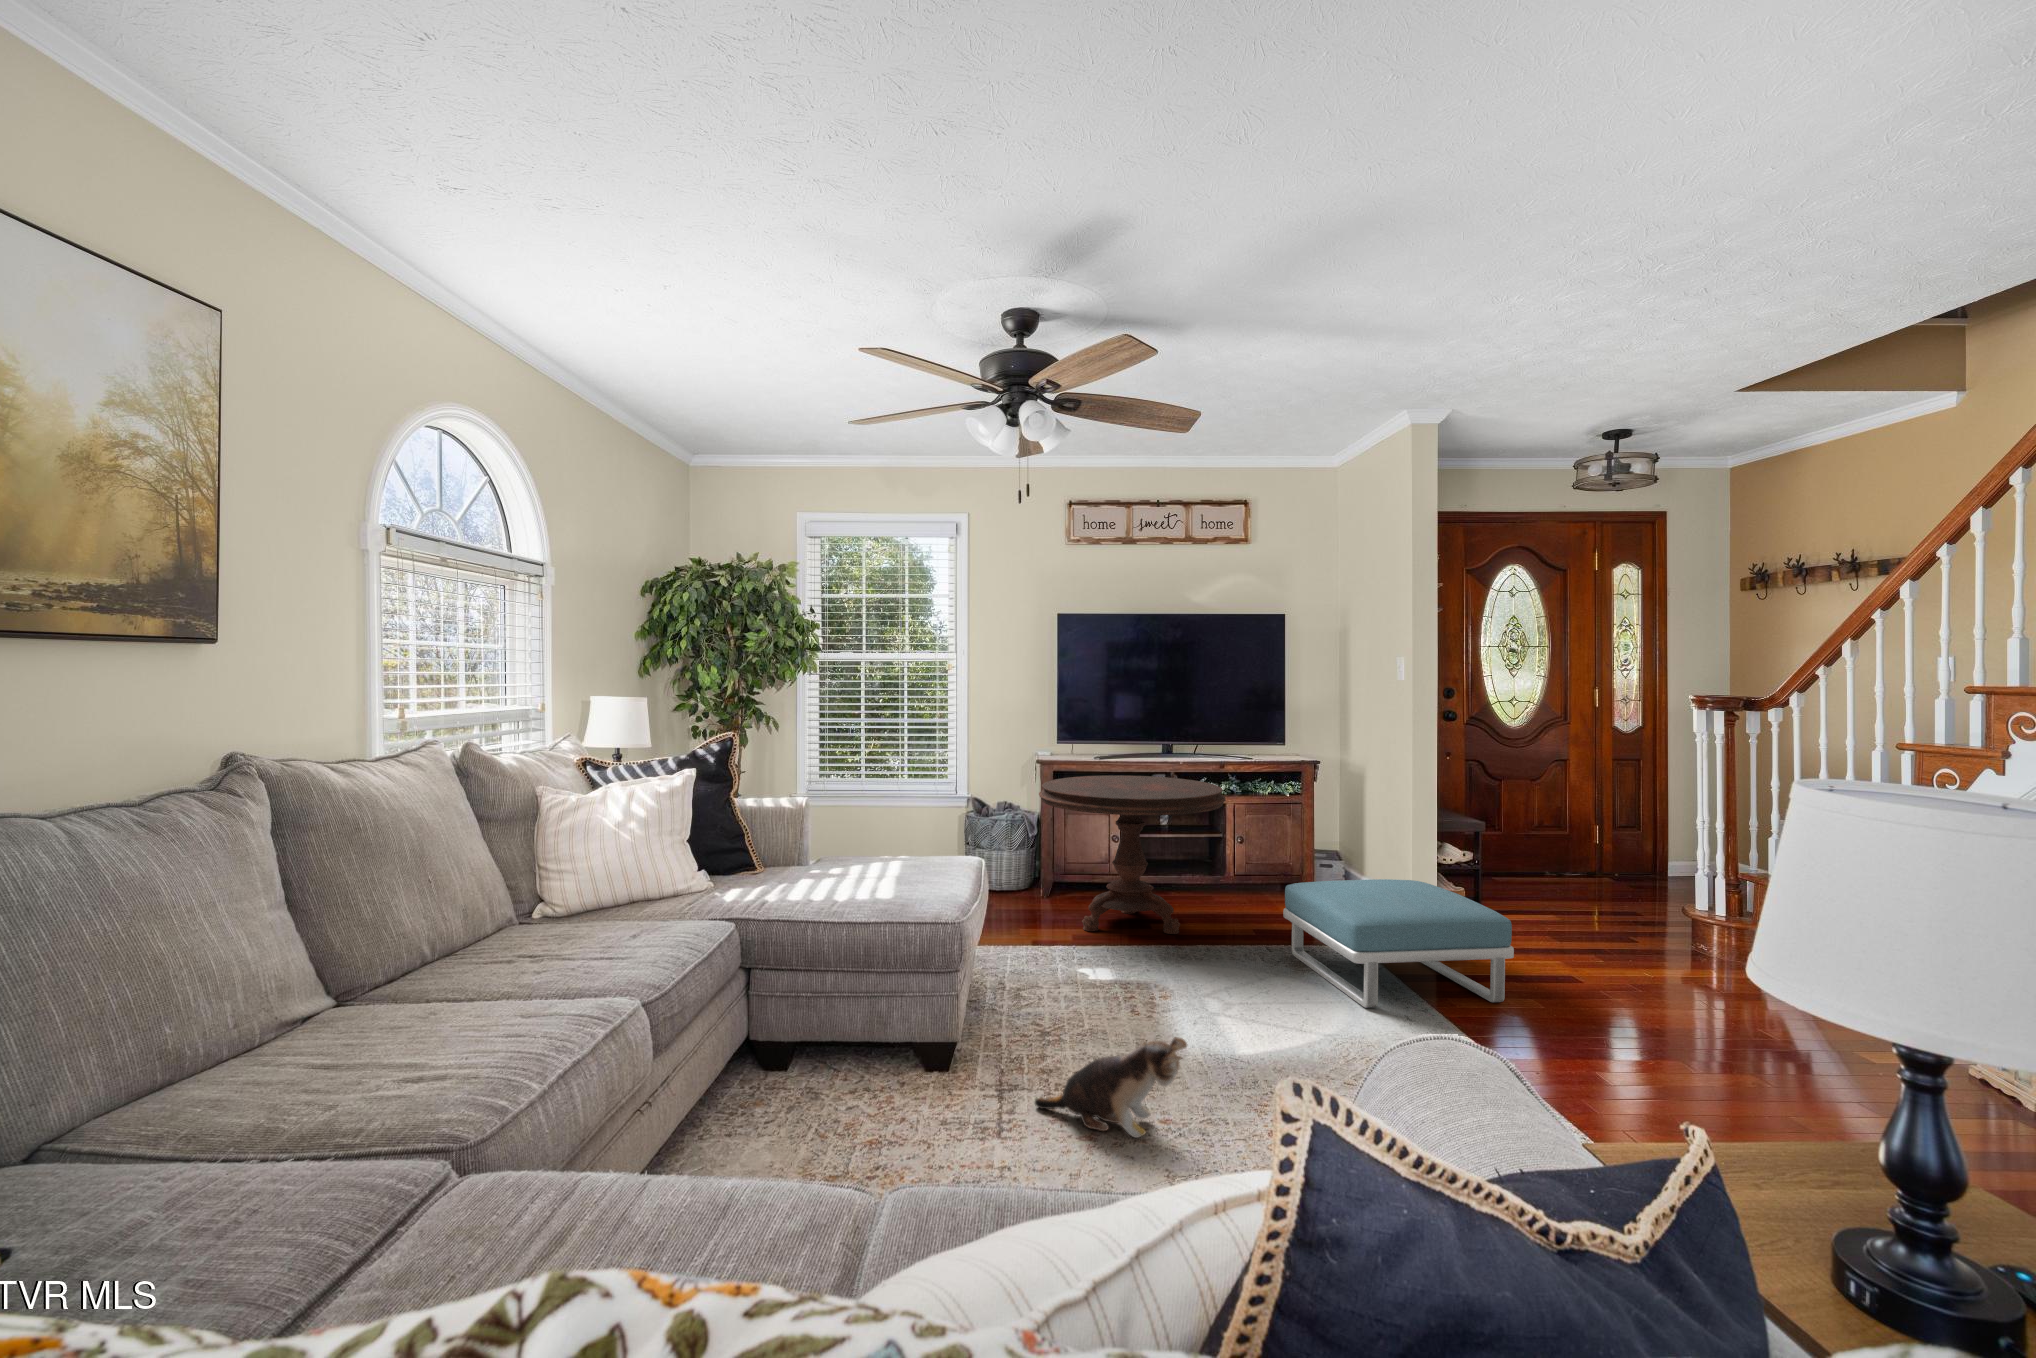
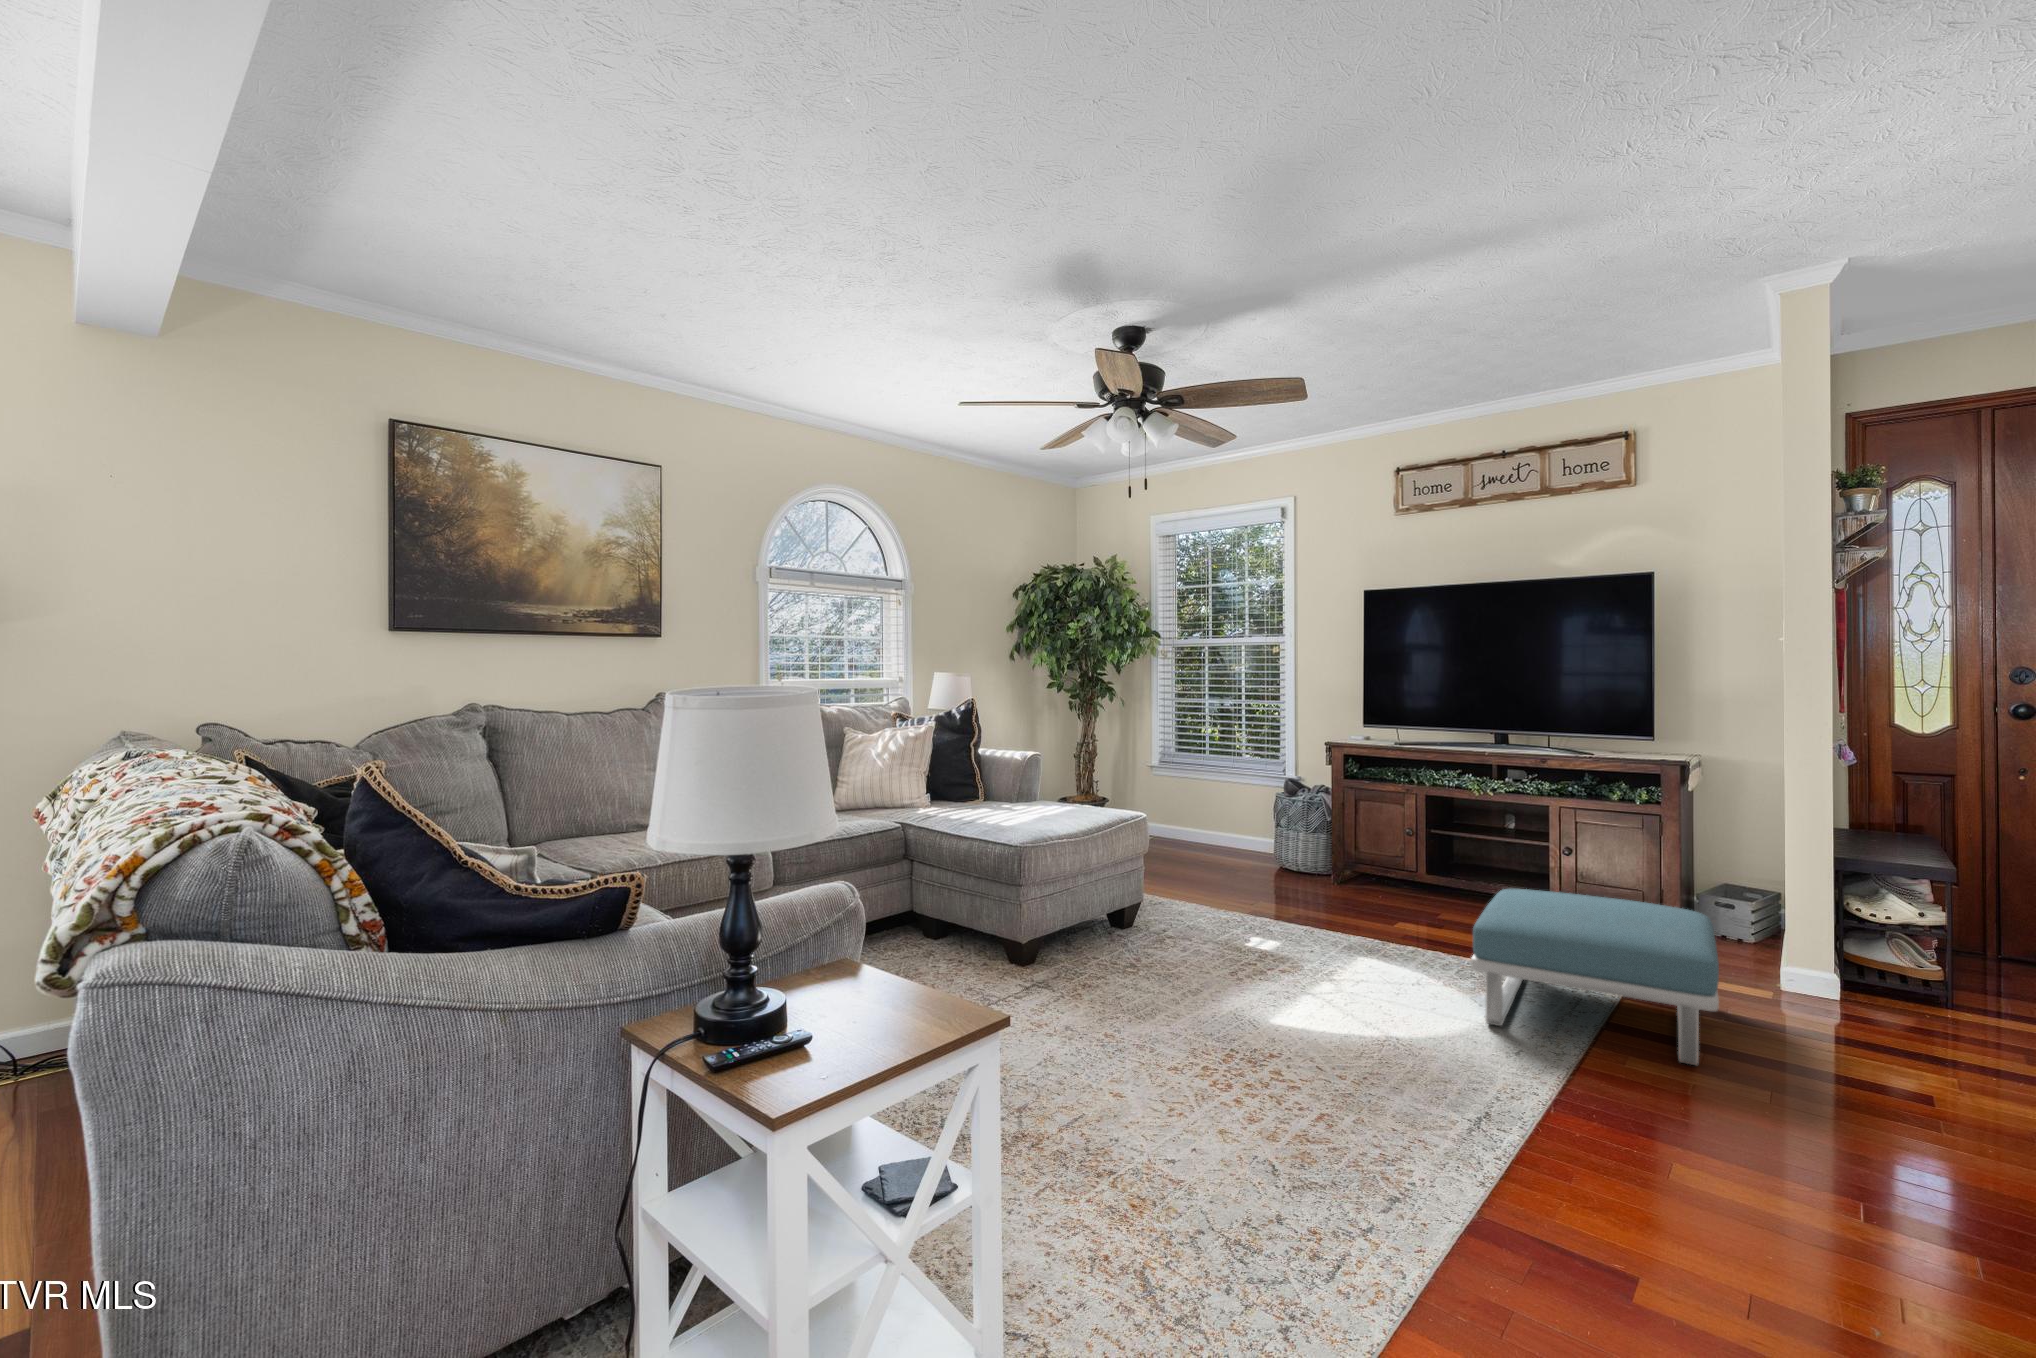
side table: present [1039,775,1226,934] -> none [1281,760,1492,931]
plush toy: present [1035,1037,1187,1138] -> none [1043,955,1115,1031]

